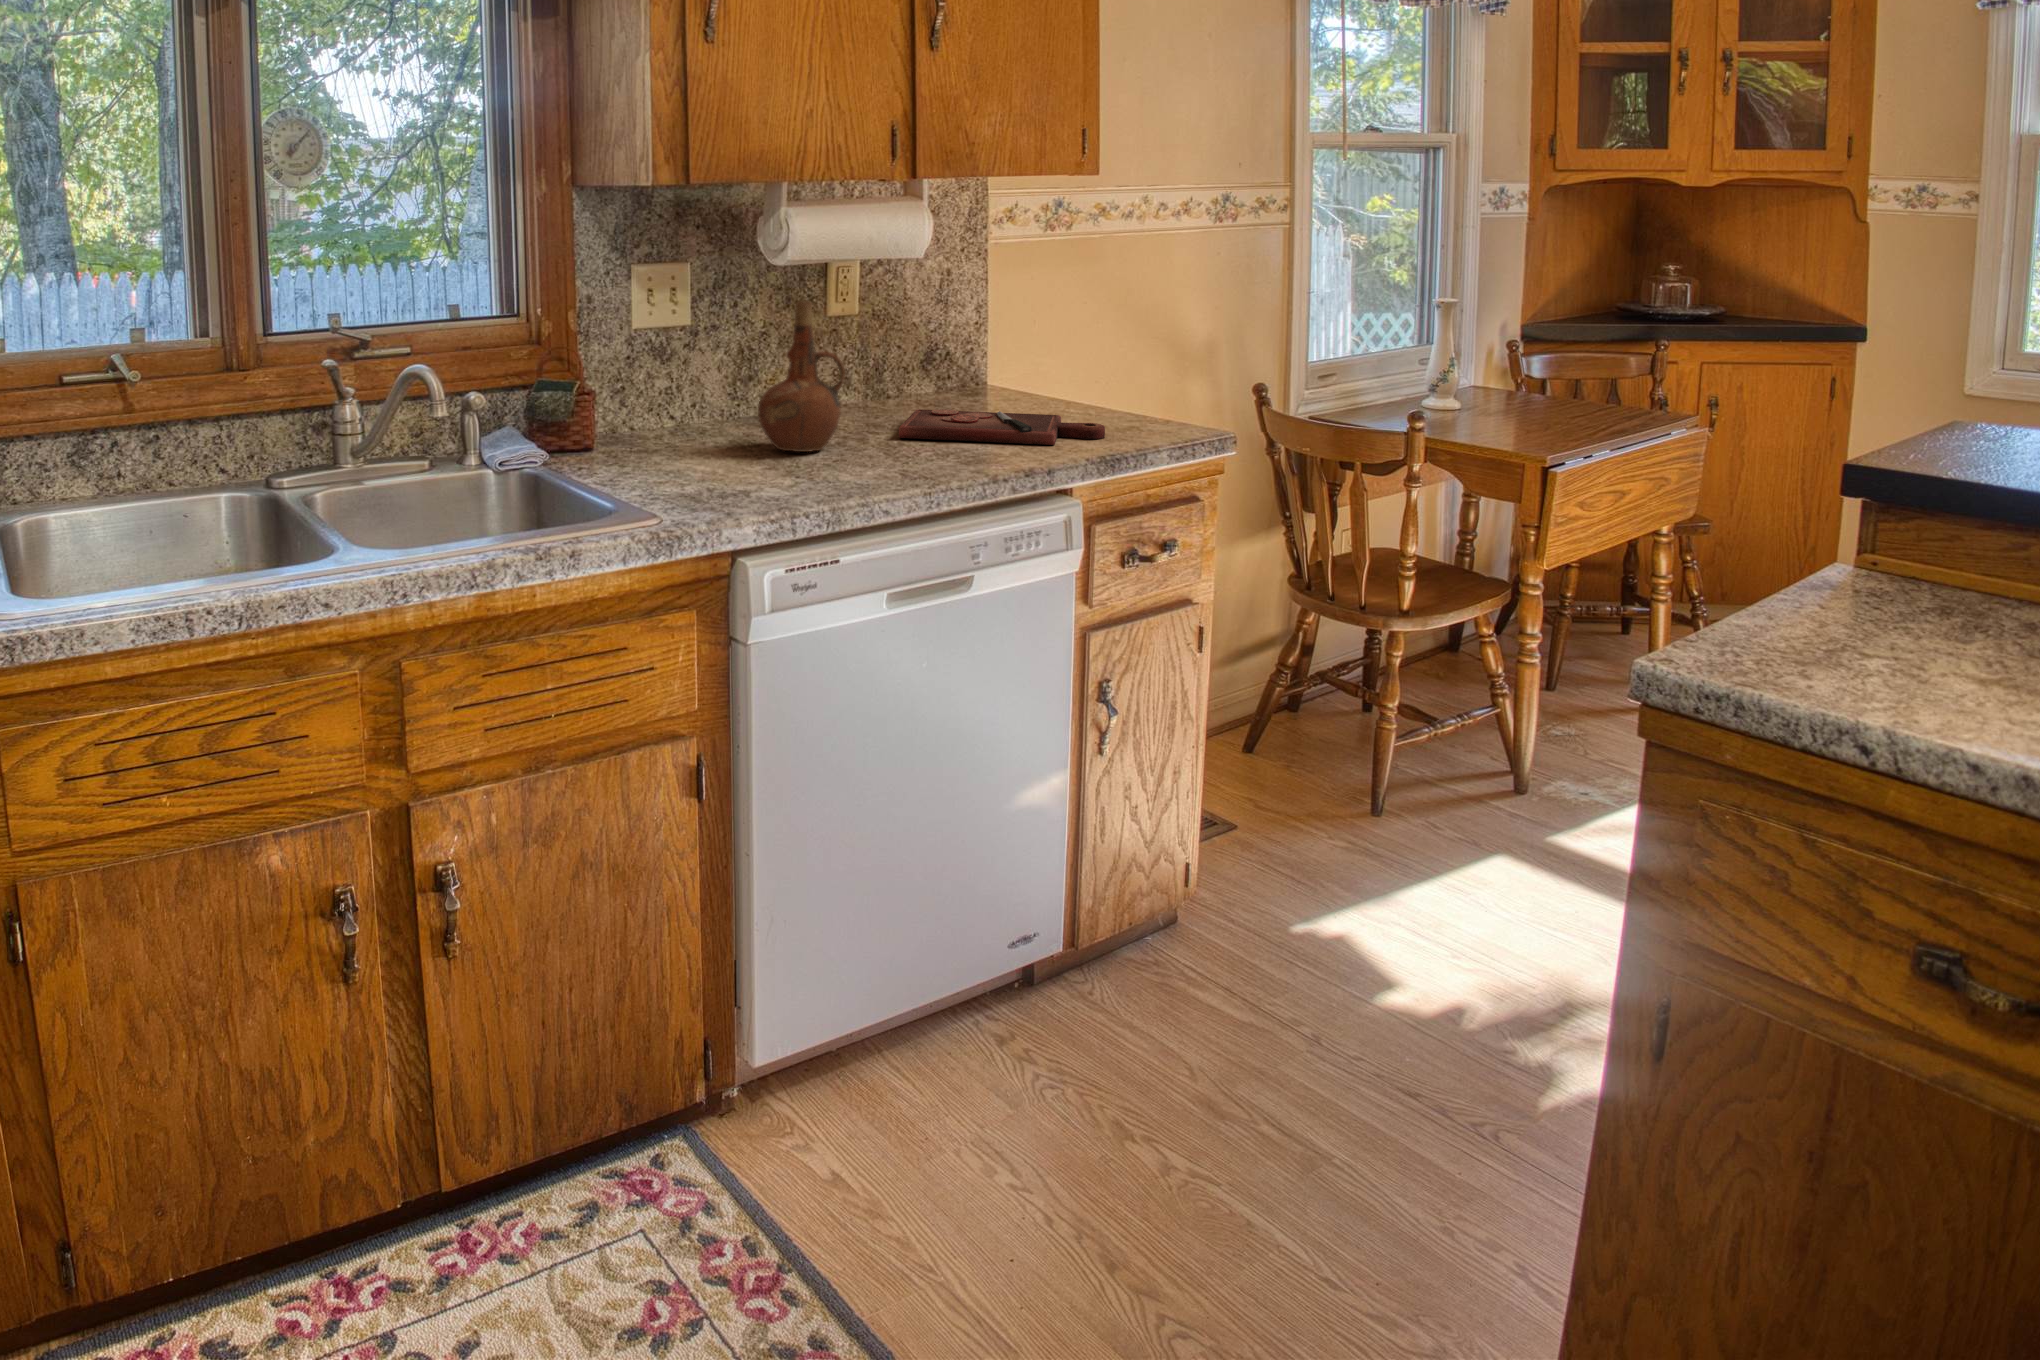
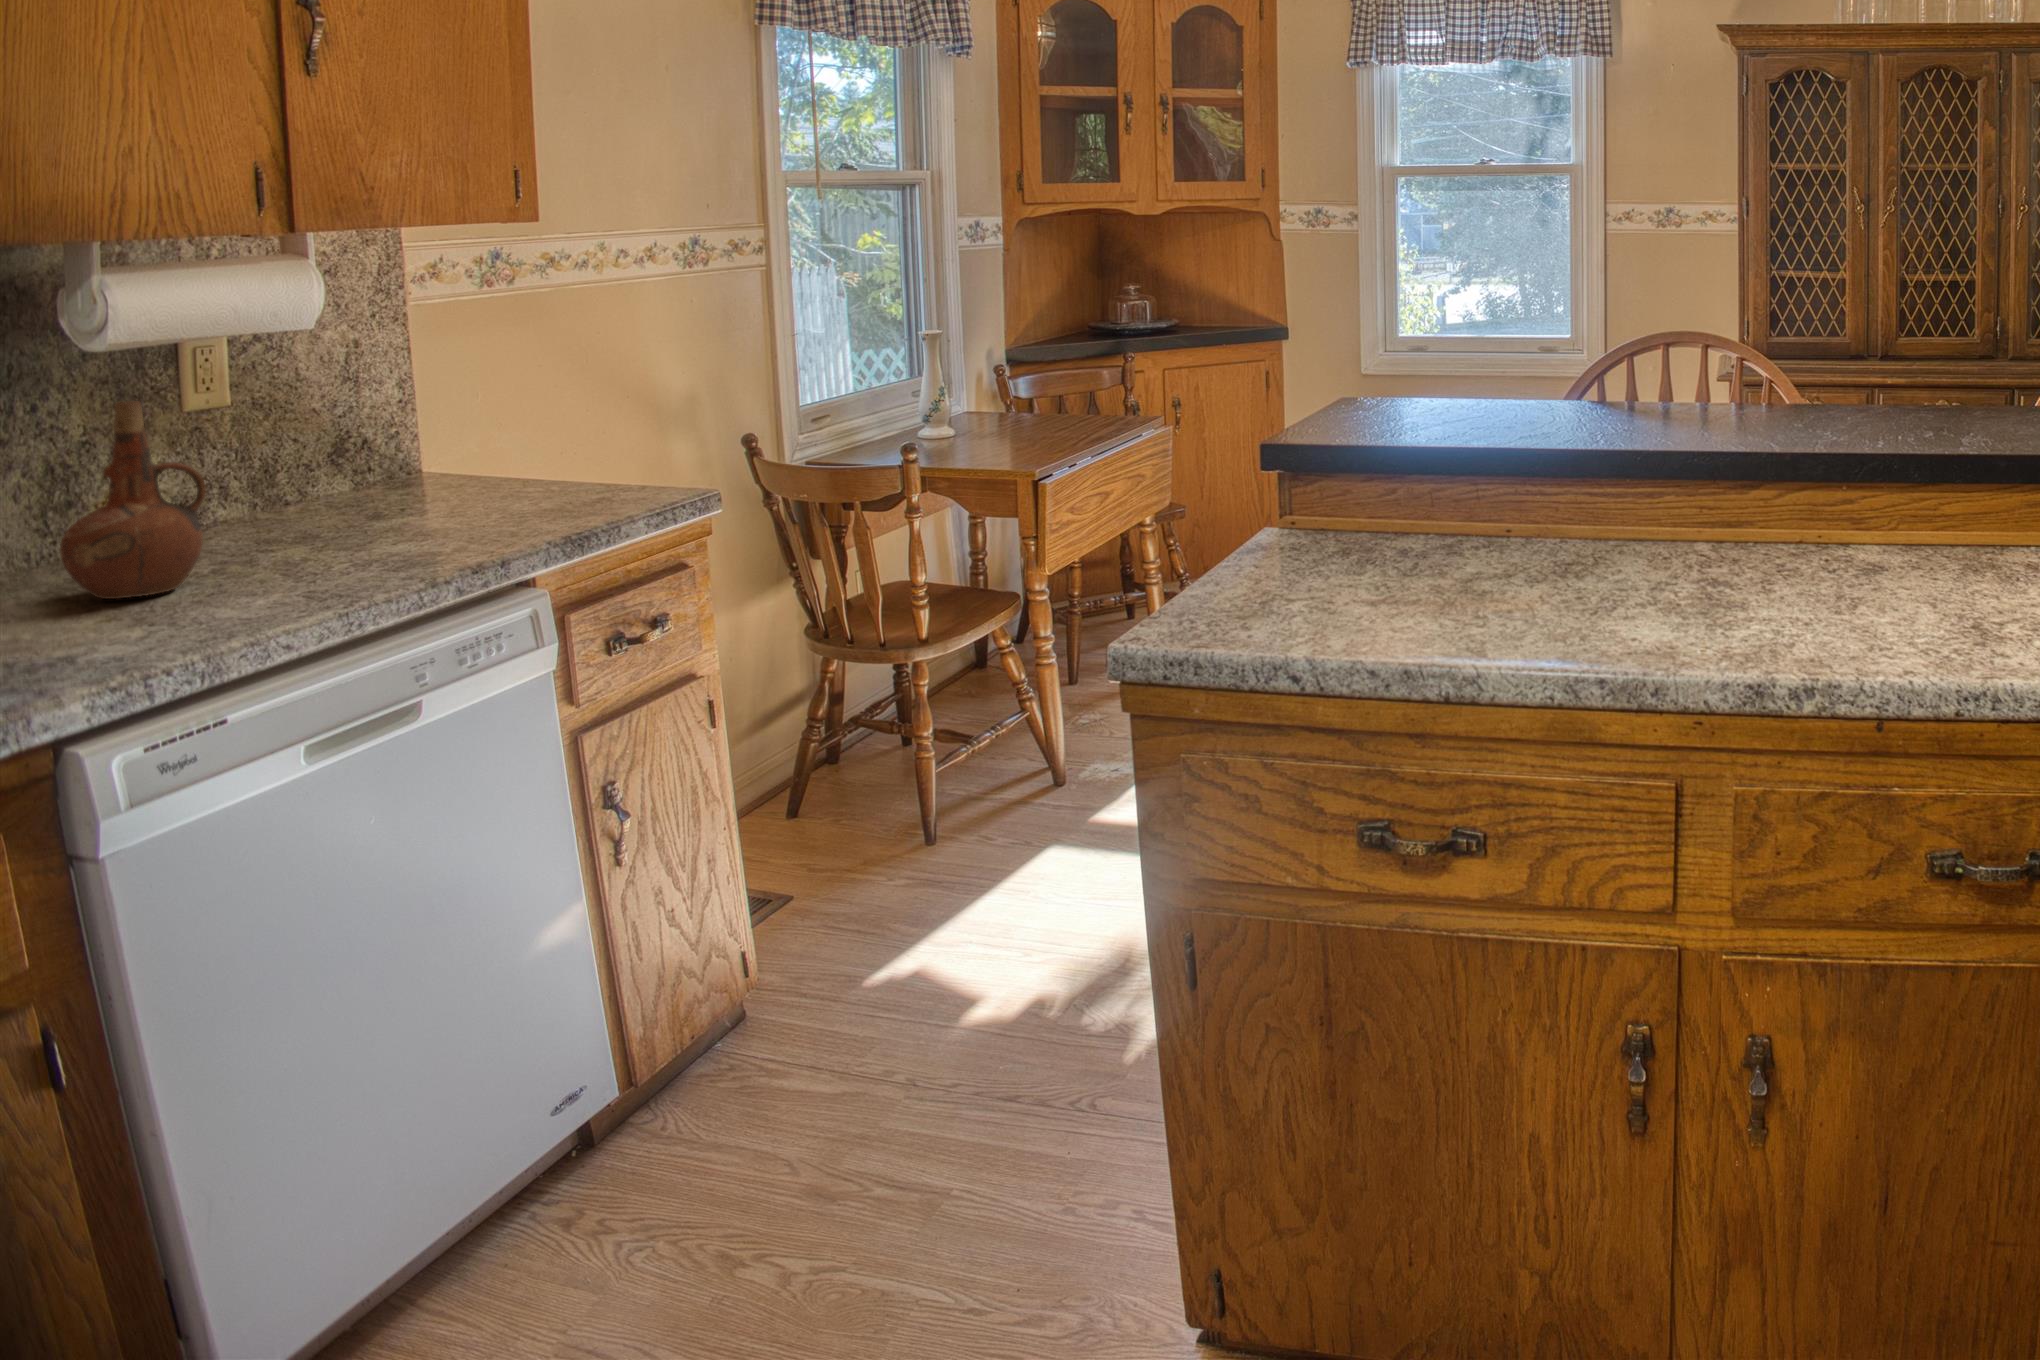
cutting board: present [899,409,1105,445] -> none [297,500,582,556]

